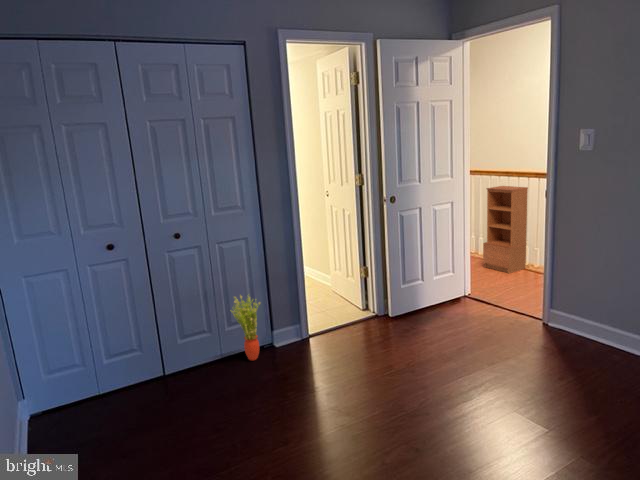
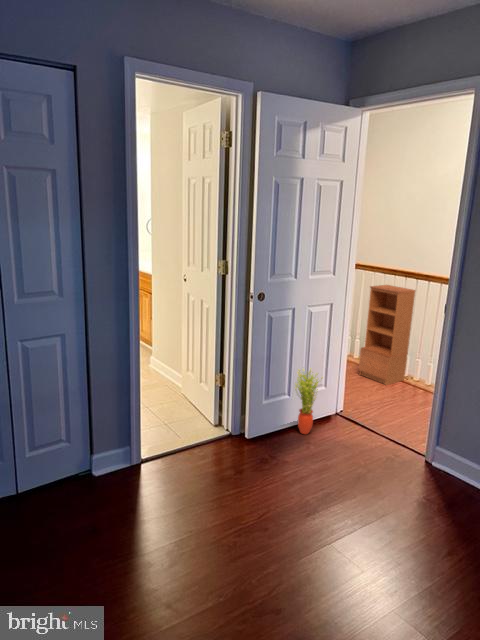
potted plant: present [232,296,260,360] -> present [295,369,323,434]

